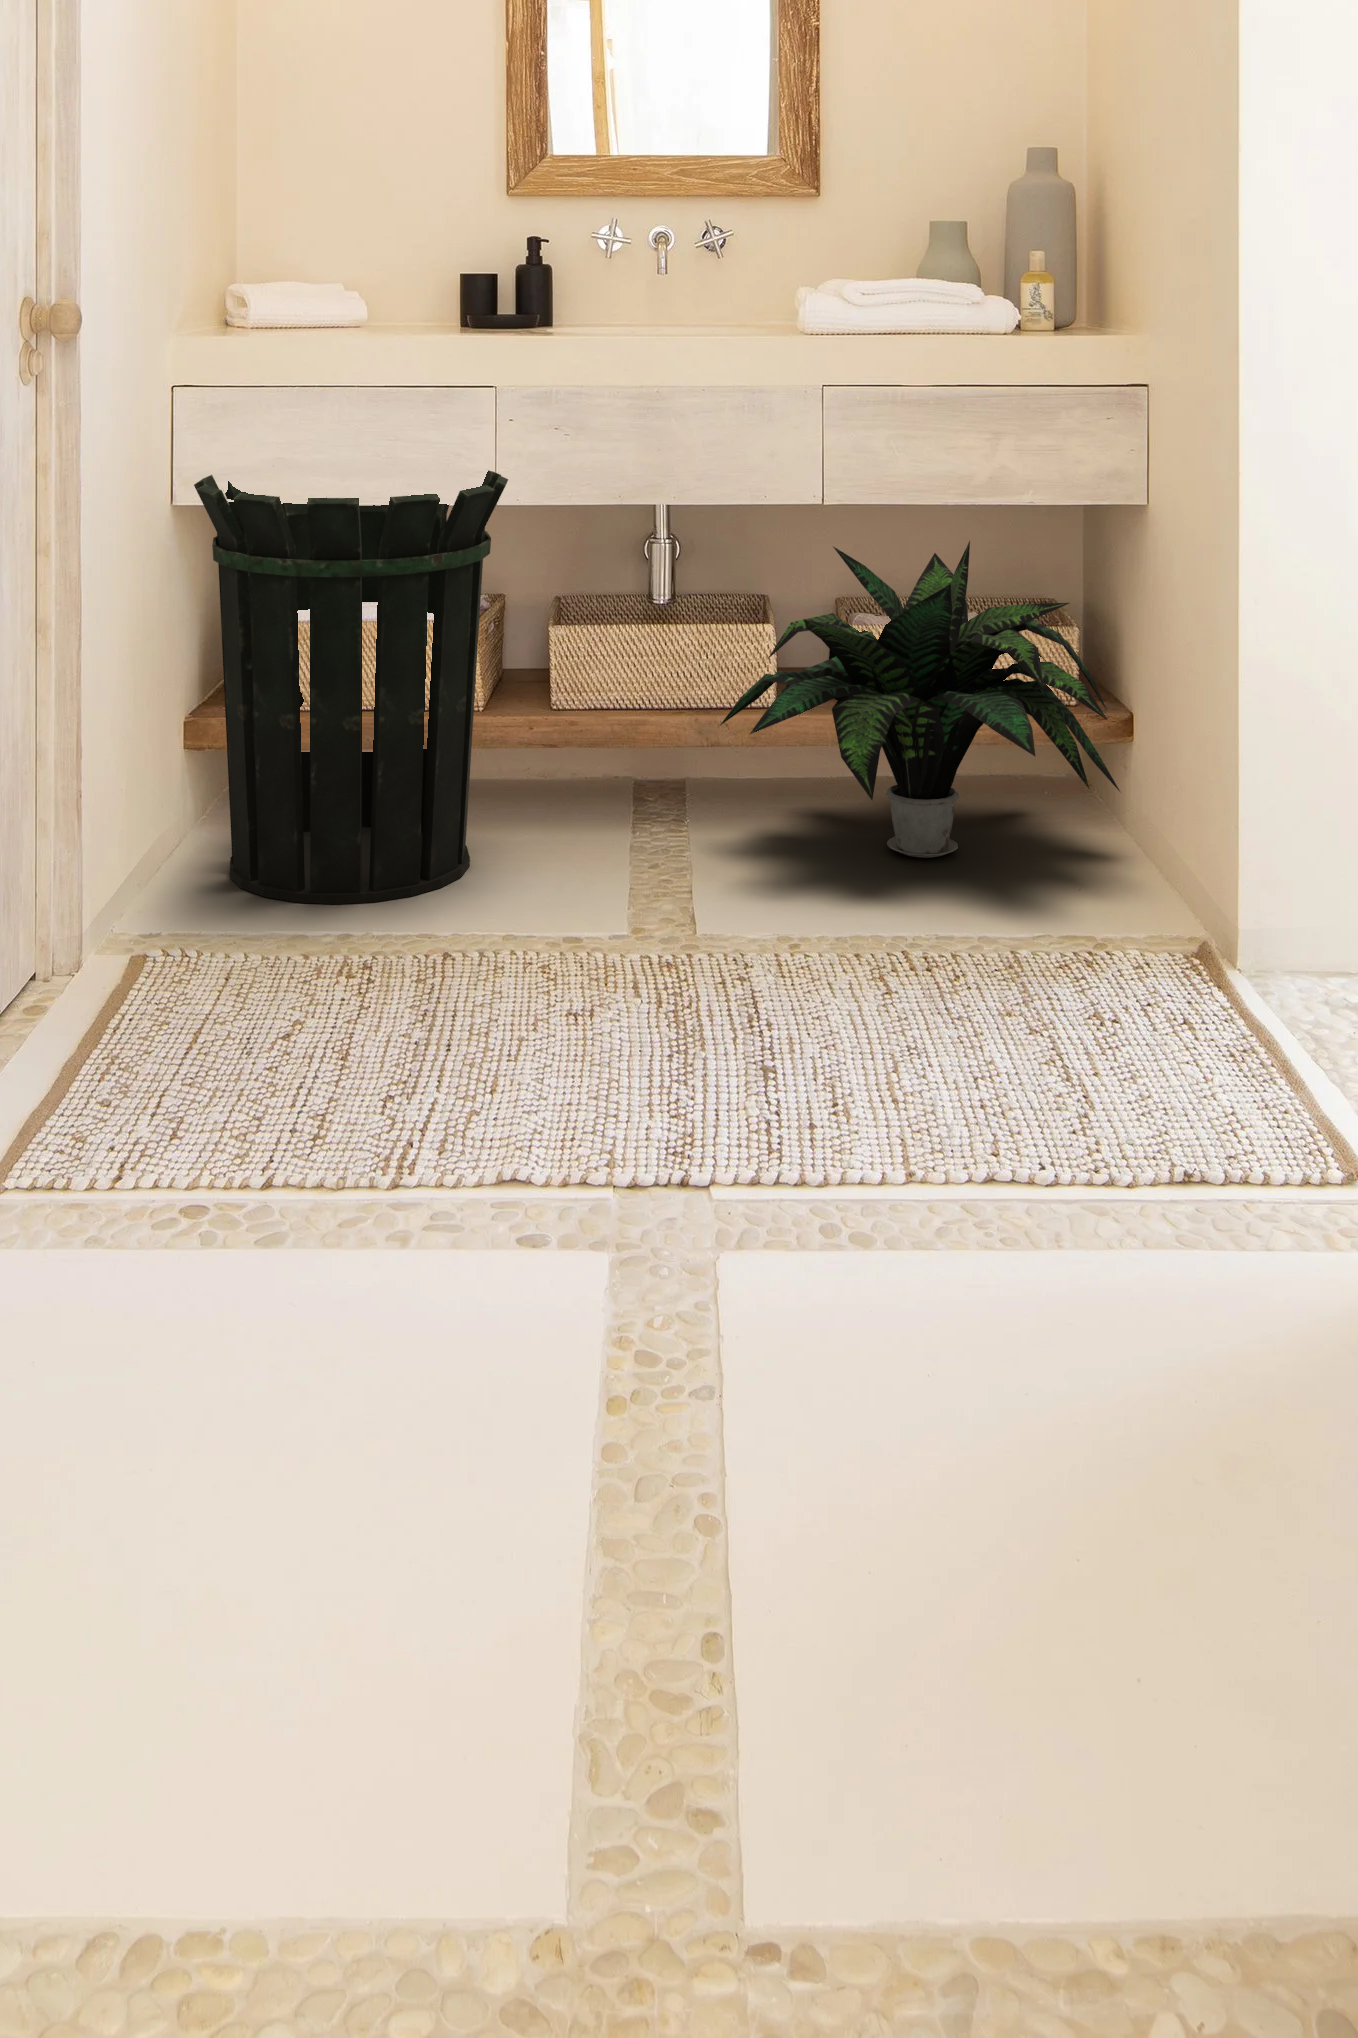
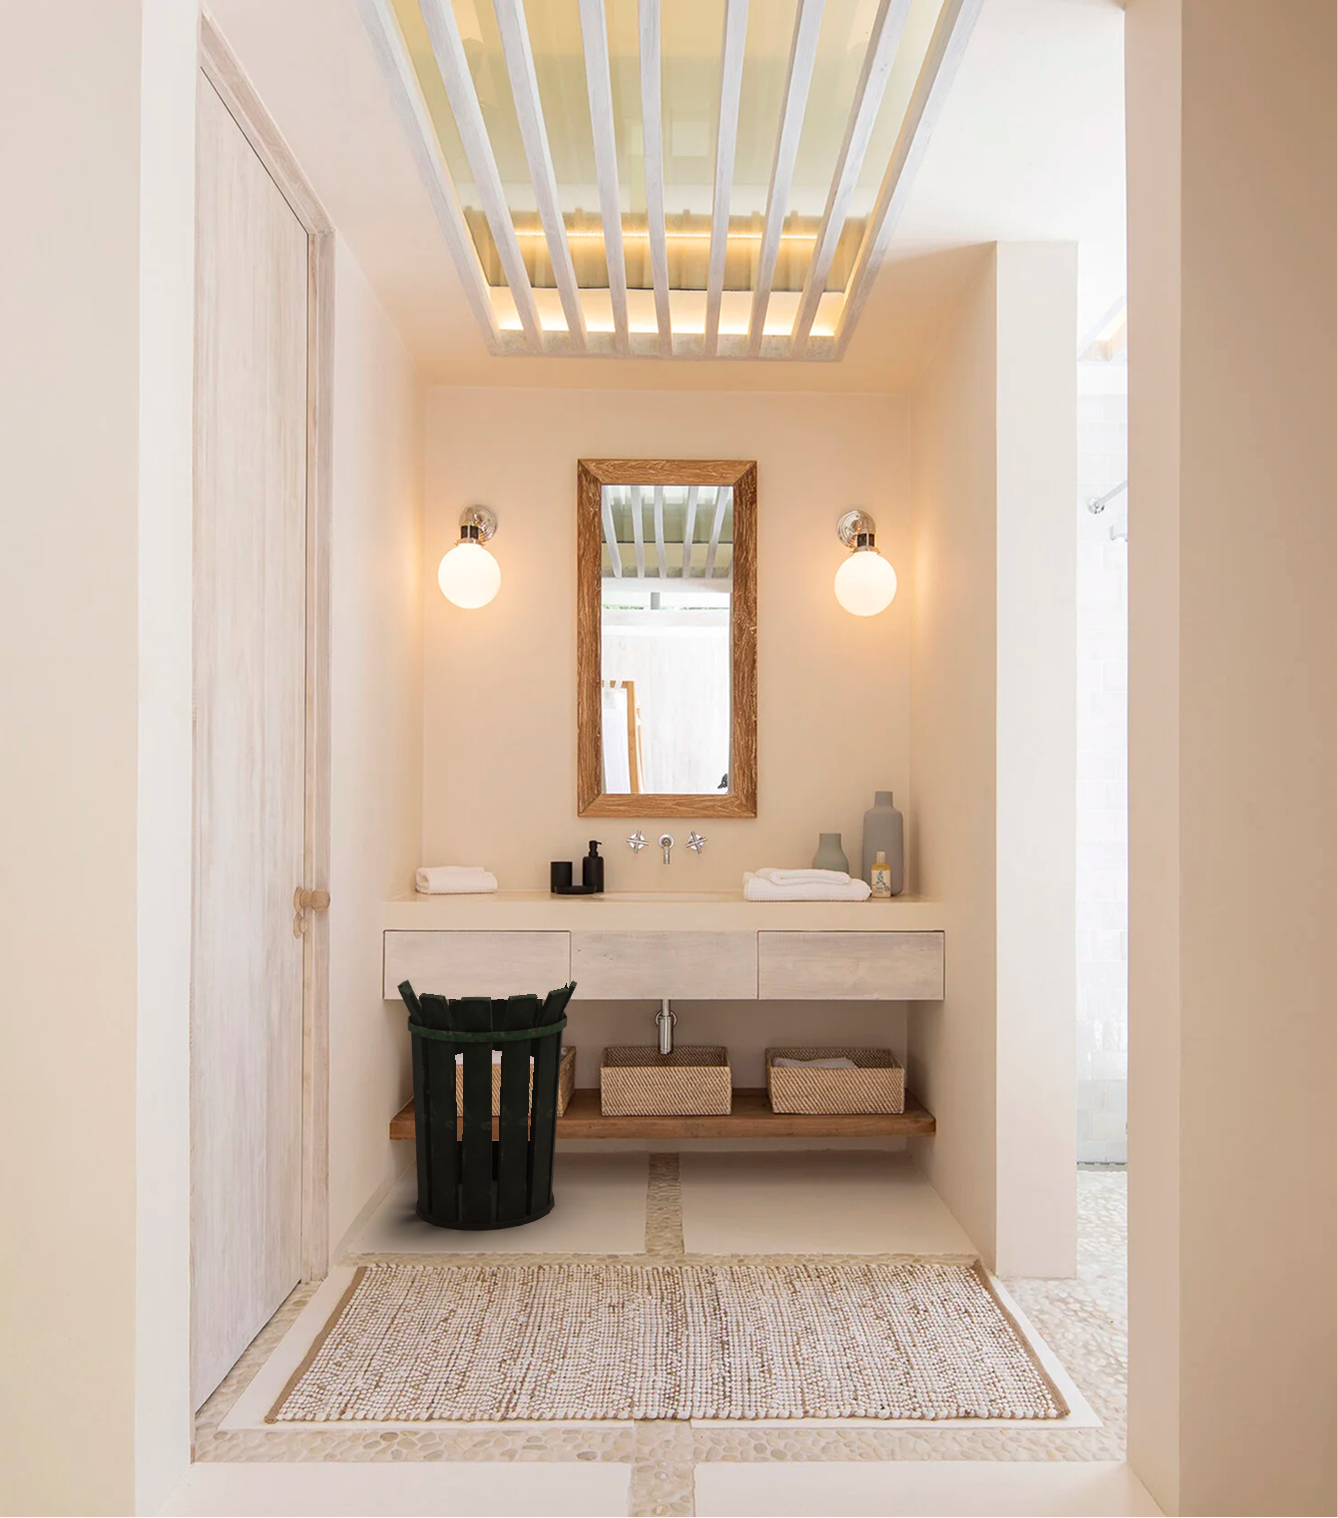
potted plant: present [720,541,1120,858] -> none [698,1019,929,1201]

